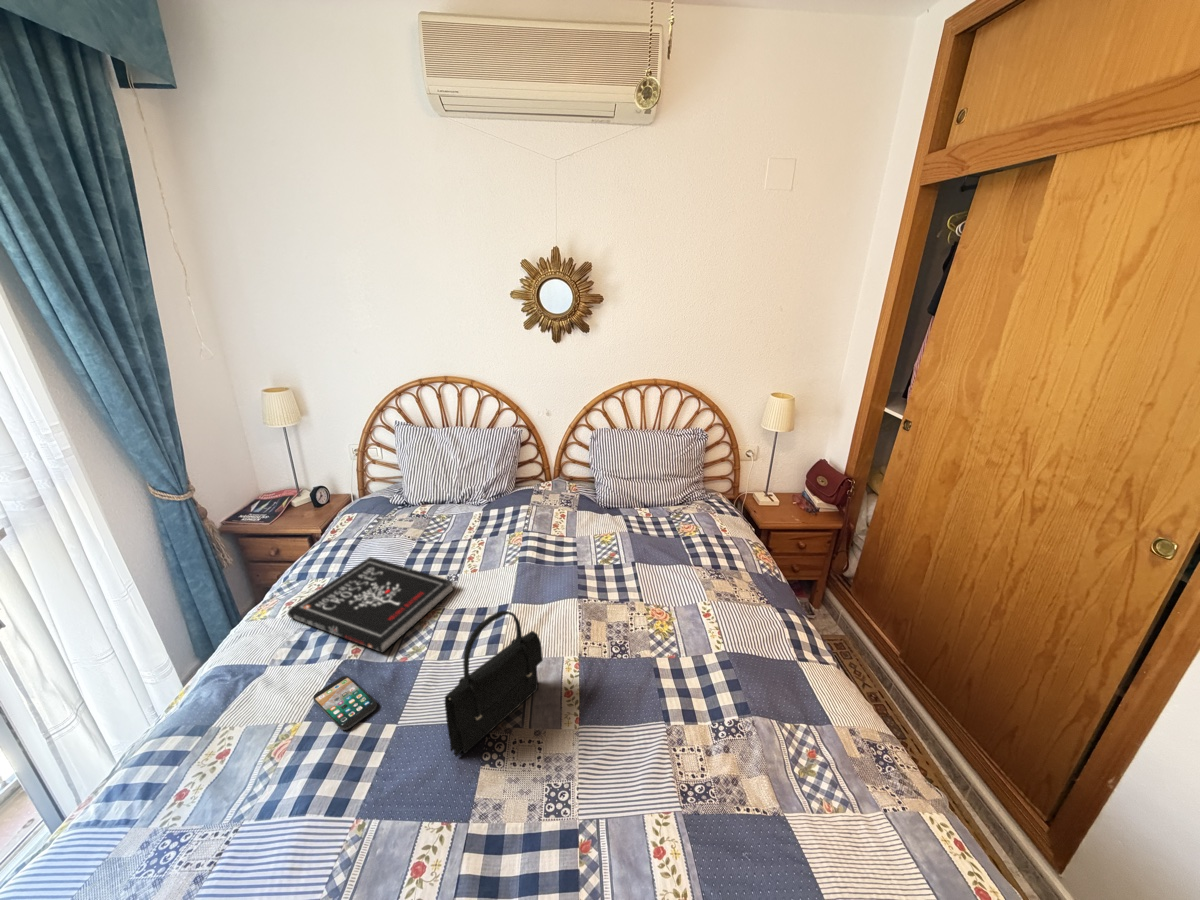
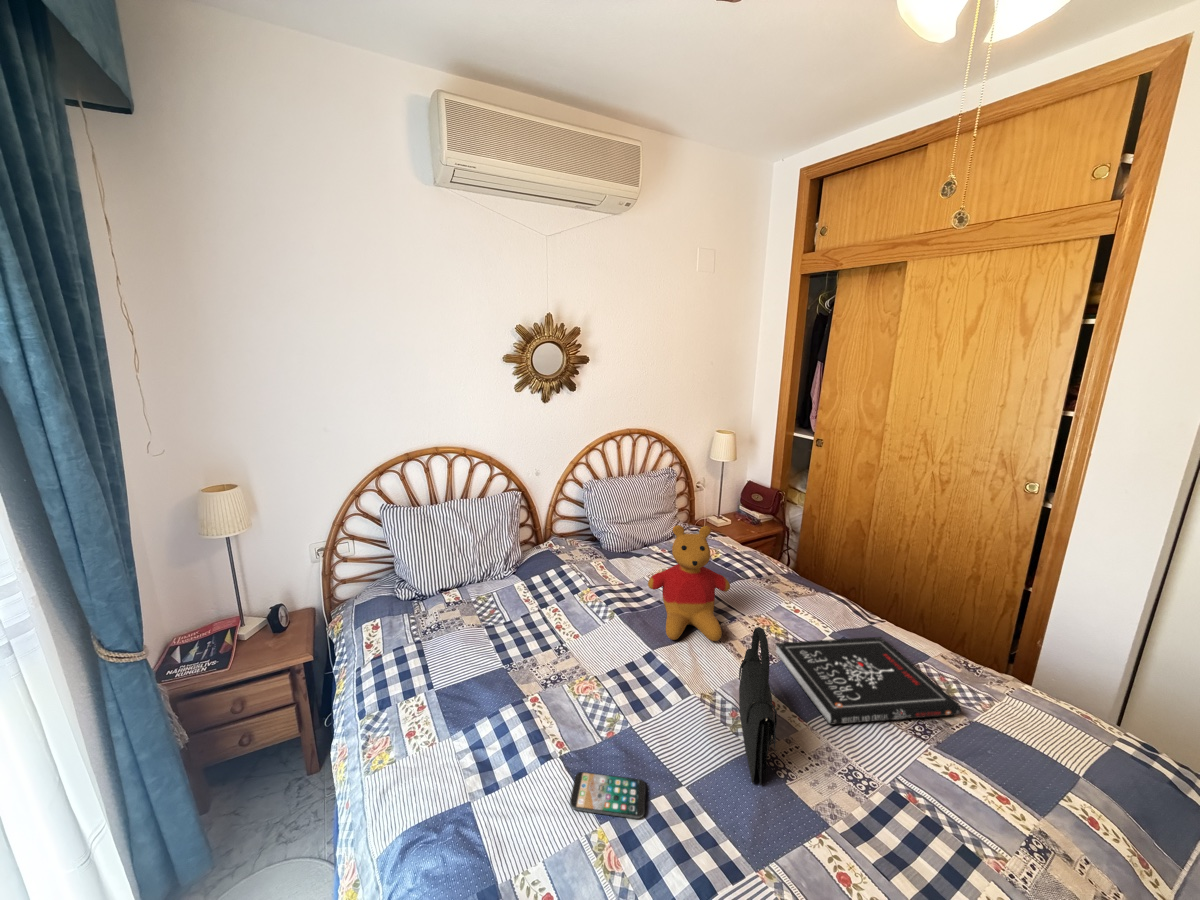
stuffed bear: none [539,489,627,617] -> present [648,525,730,641]
book: present [288,557,453,652] -> present [776,637,961,725]

